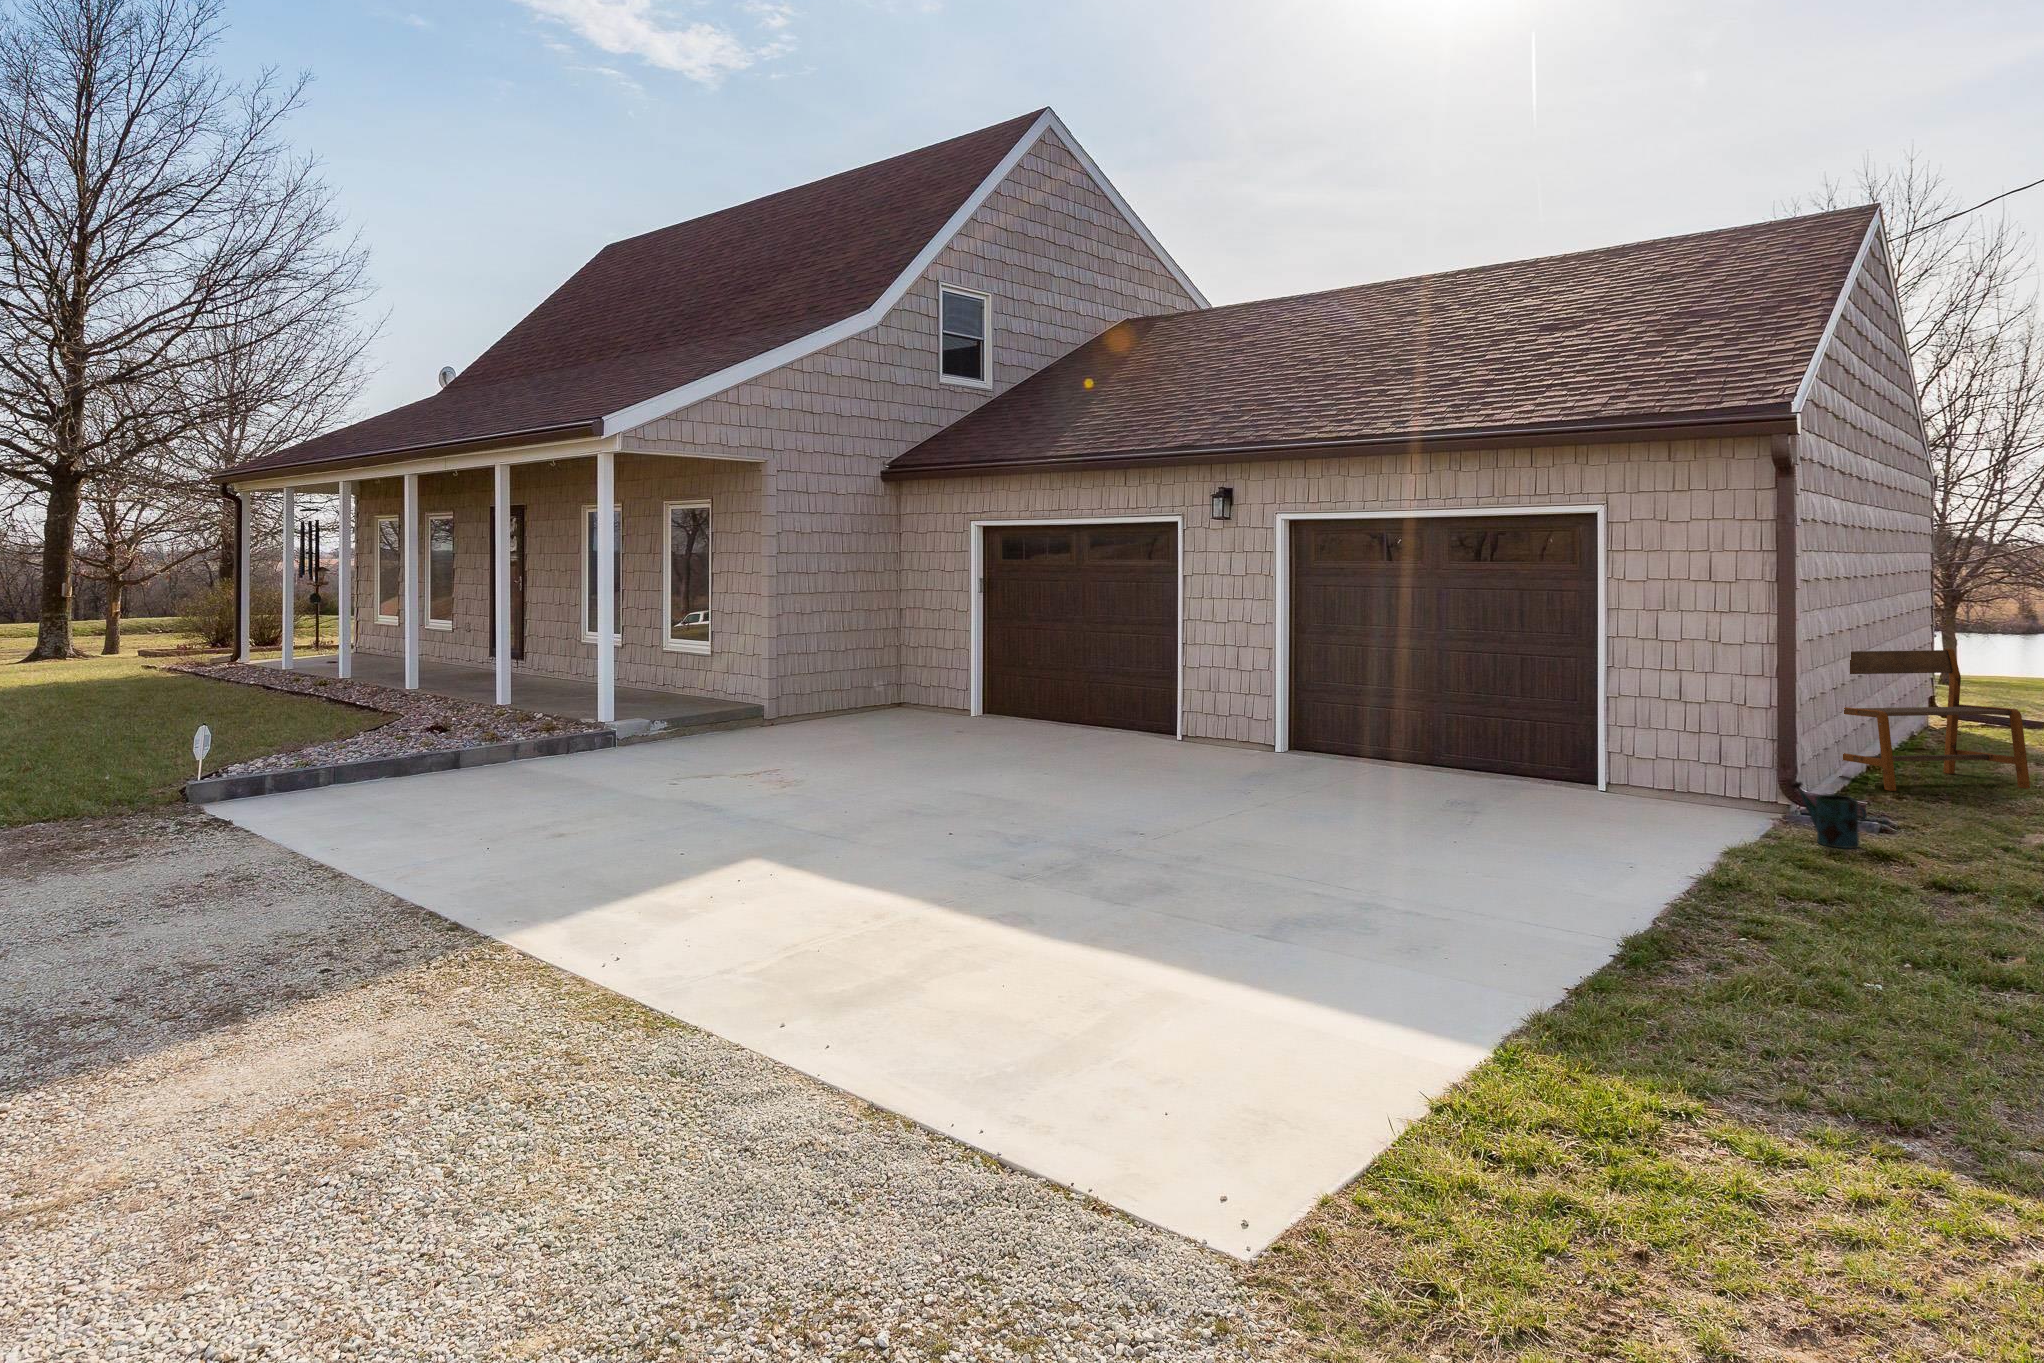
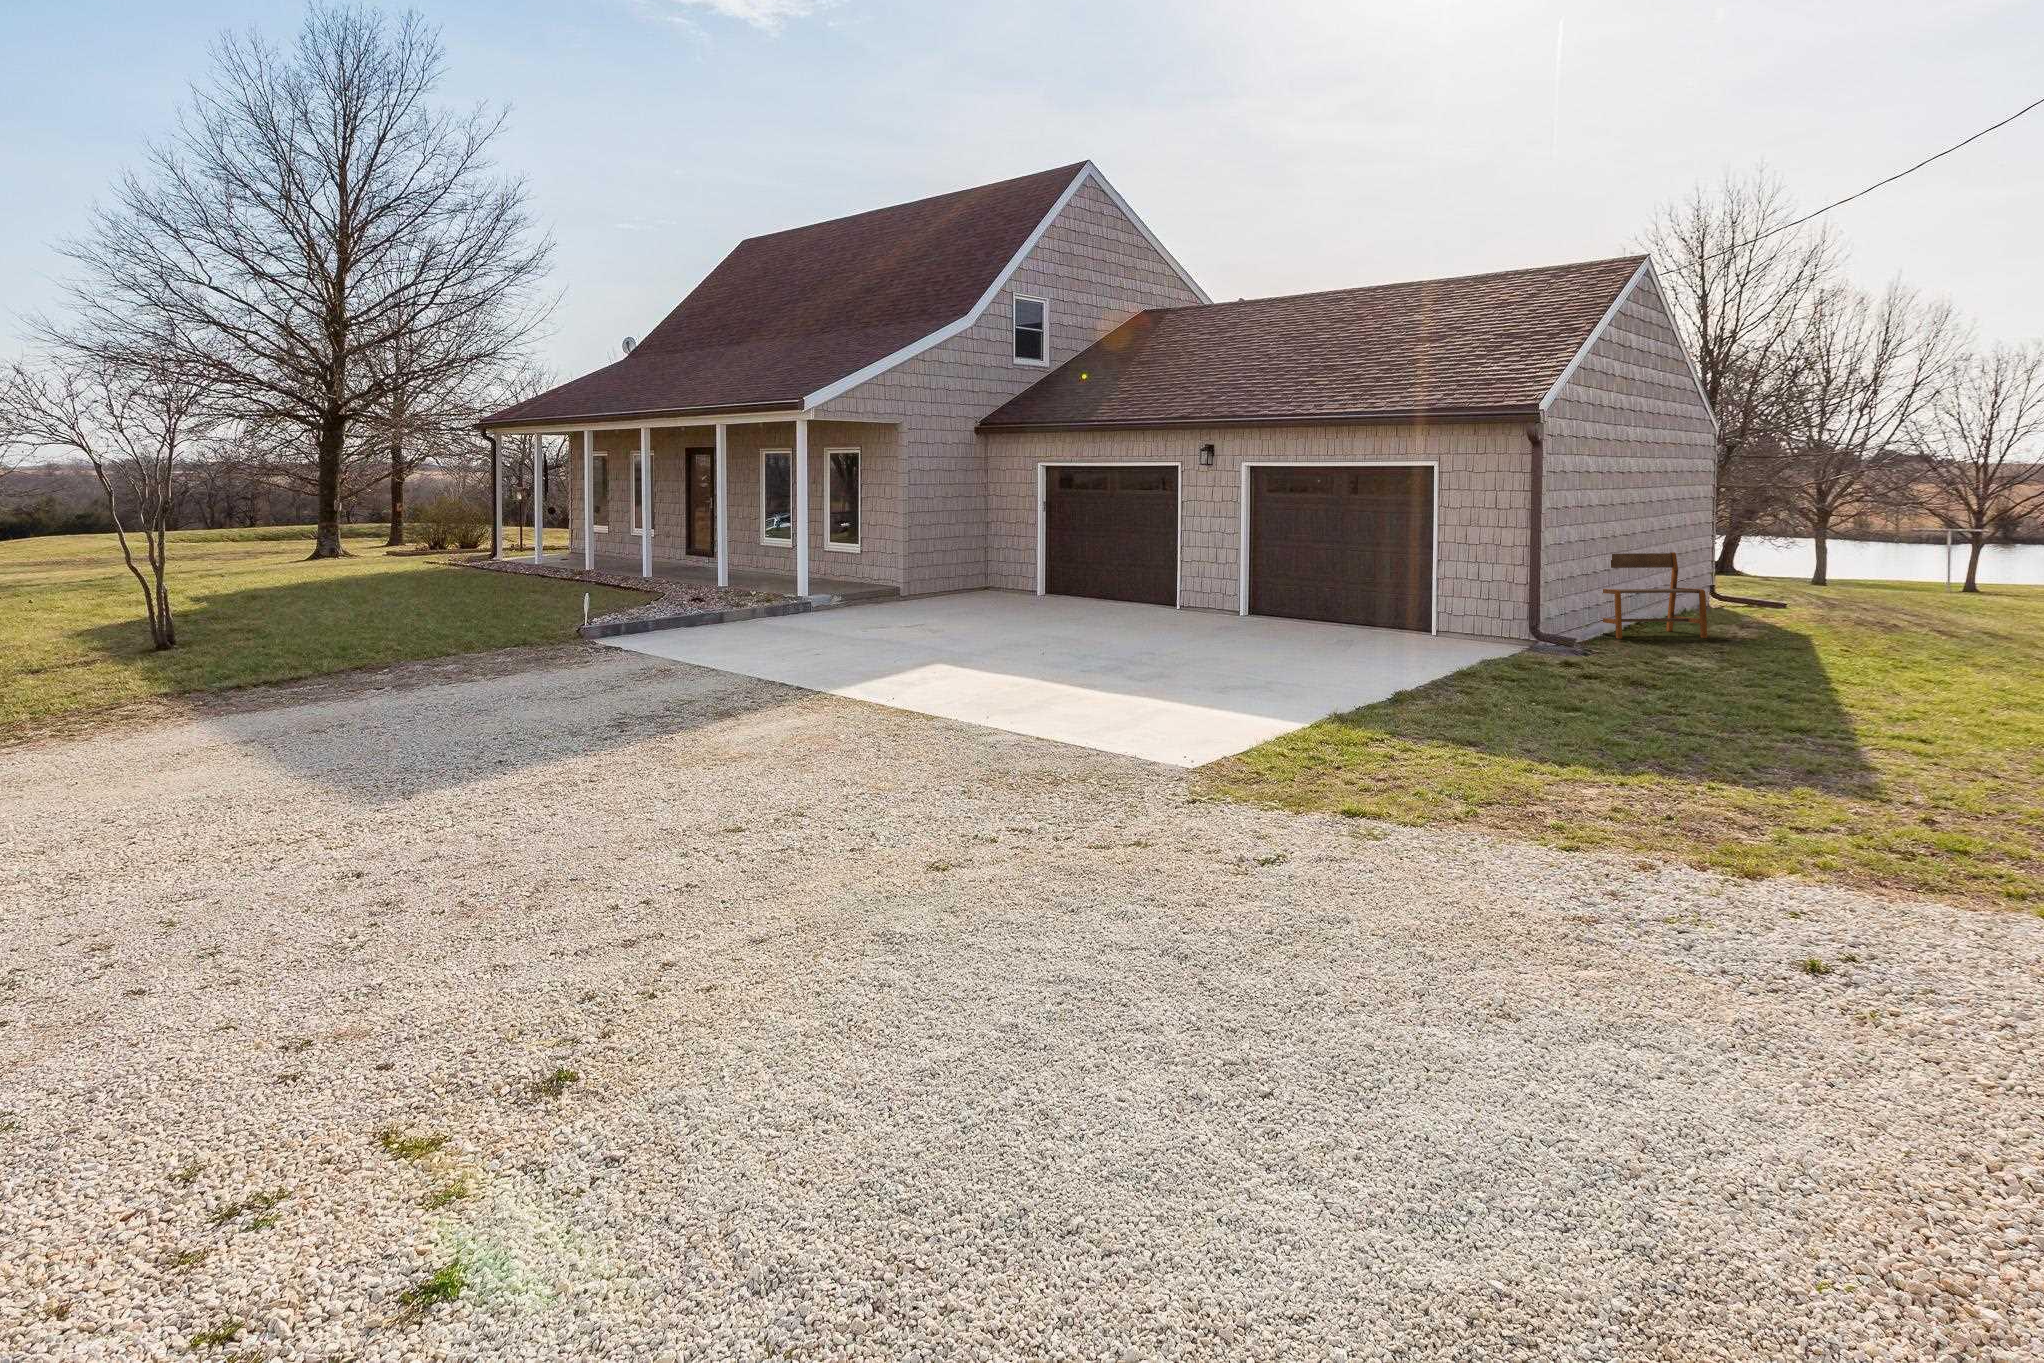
watering can: present [1791,782,1867,849] -> none [1533,626,1566,661]

